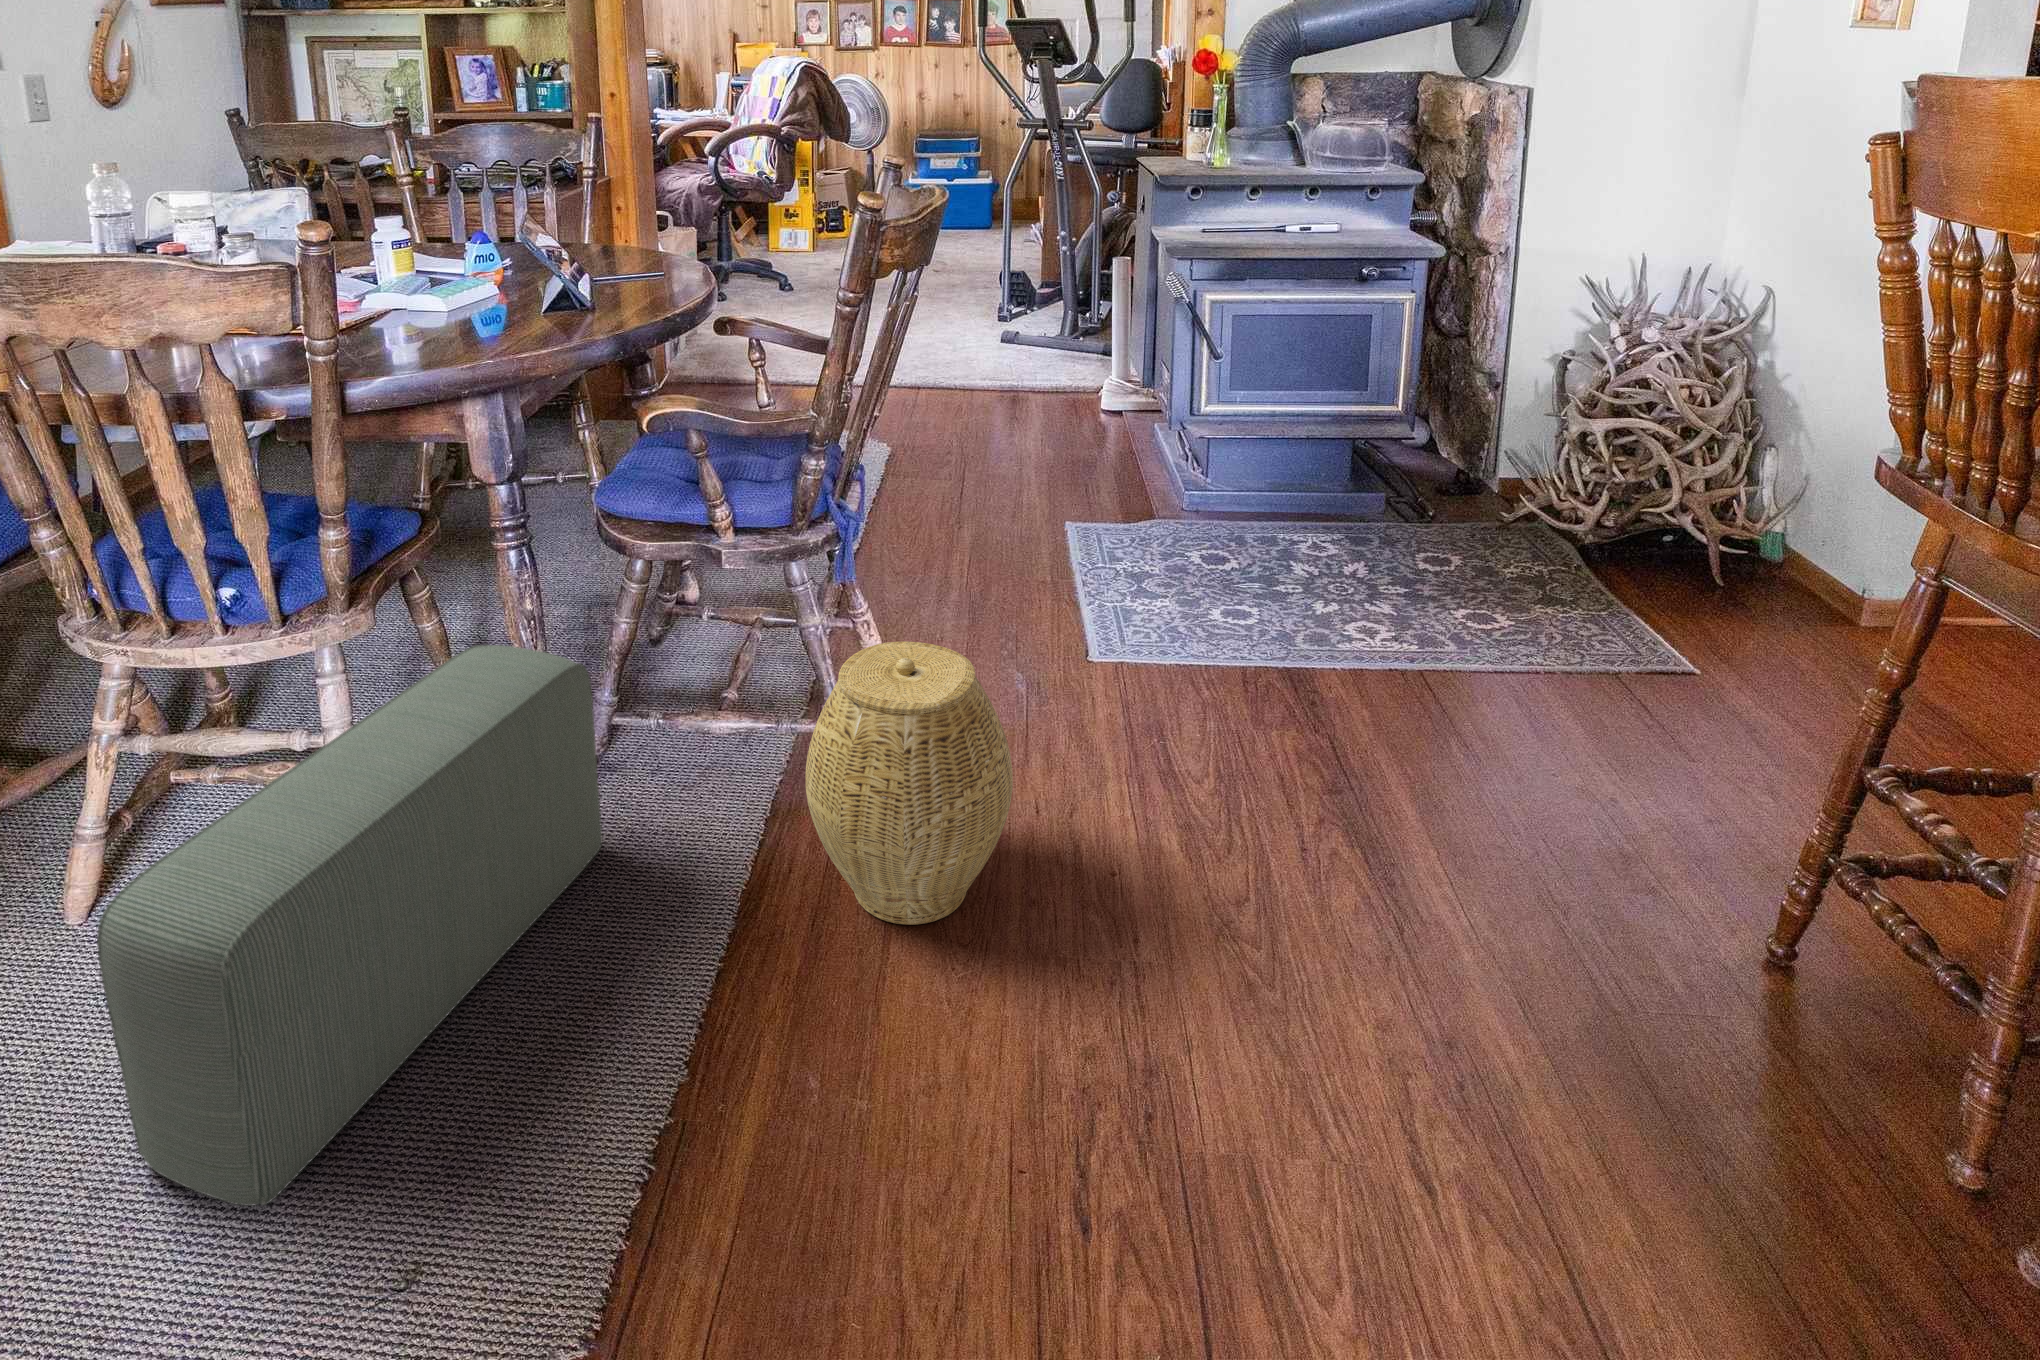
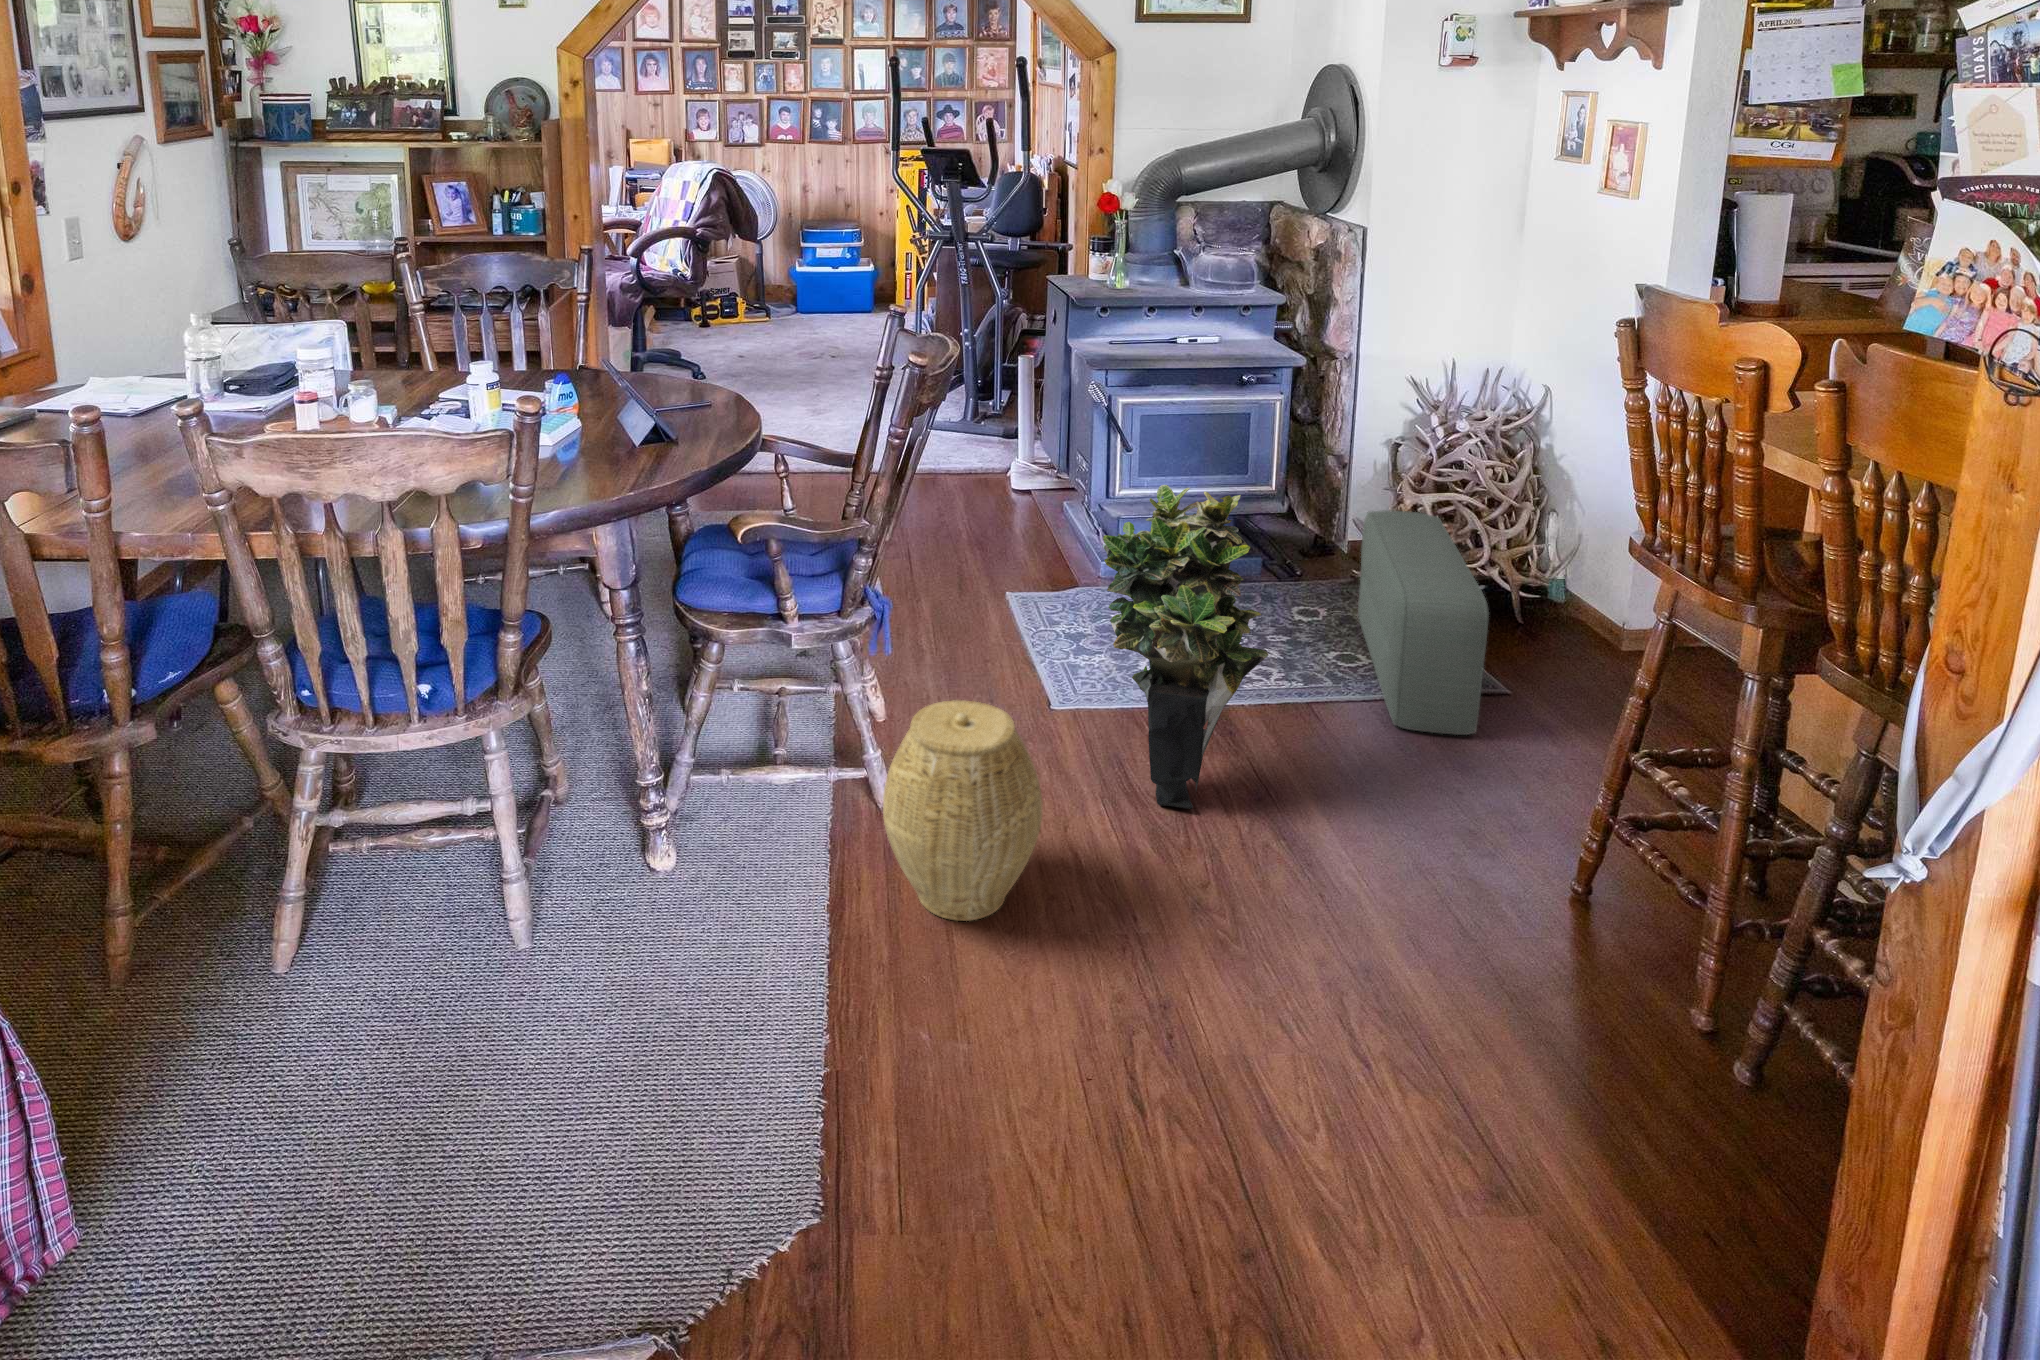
potted plant: none [1128,383,1344,798] -> present [1103,485,1268,809]
pouf: present [97,645,603,1206] -> present [1358,510,1489,735]

